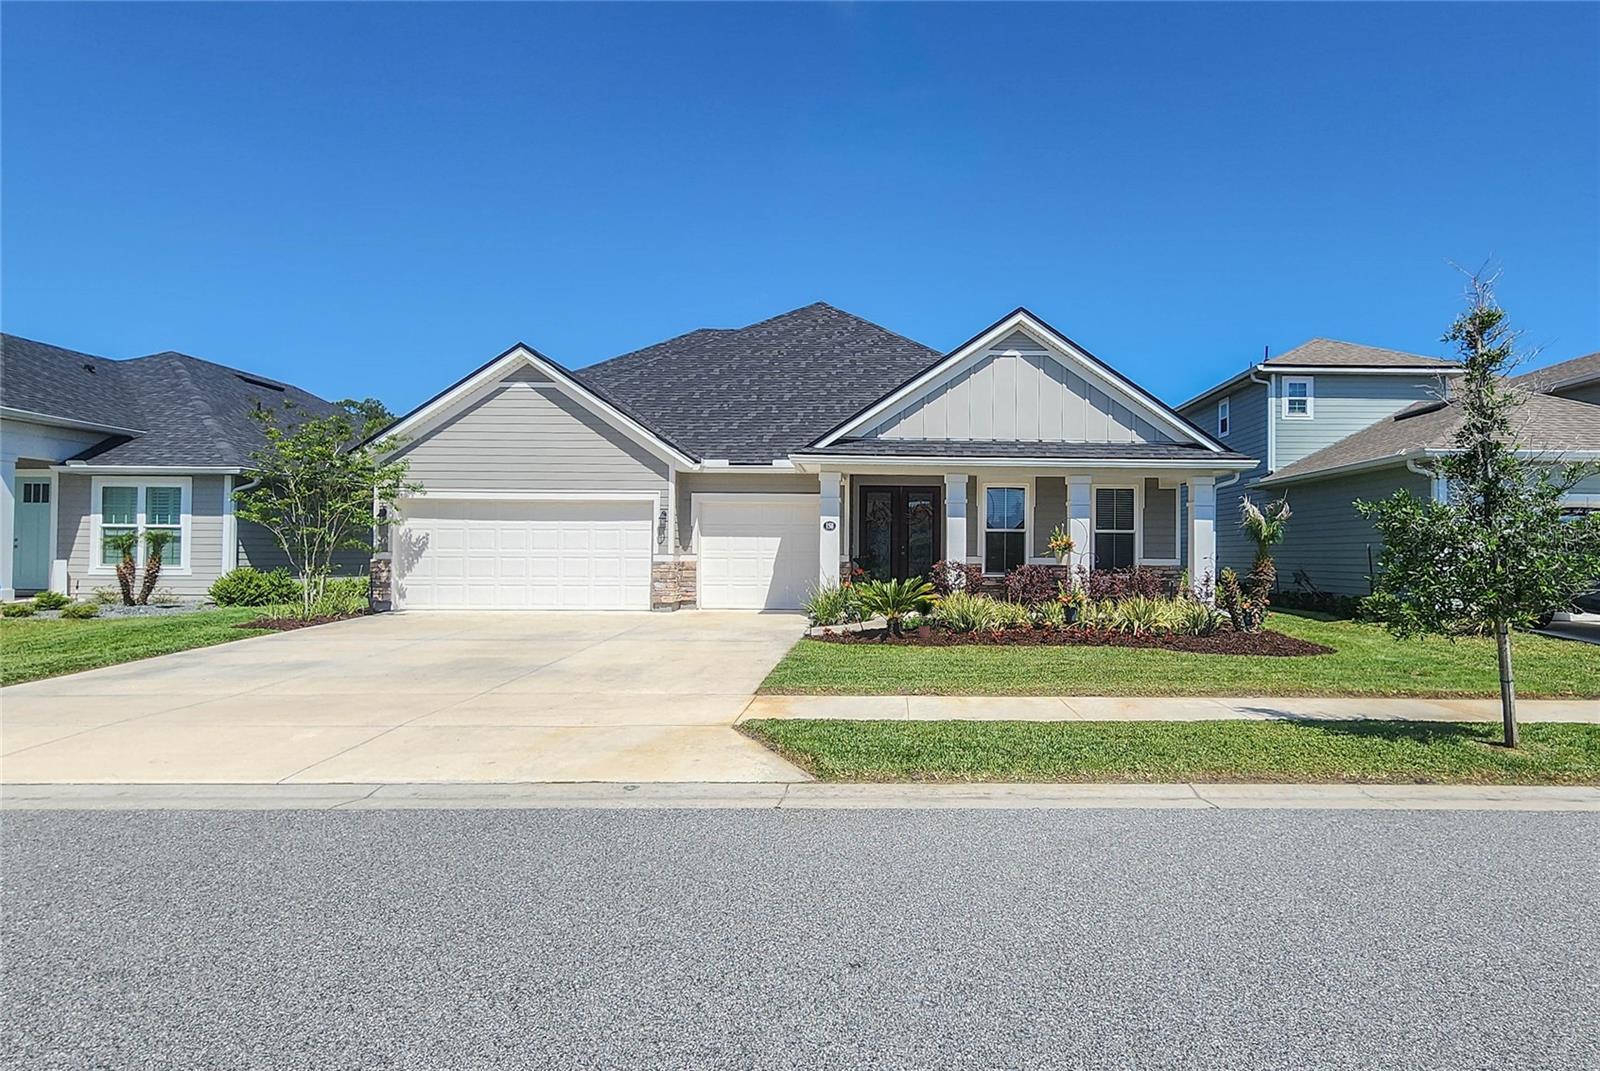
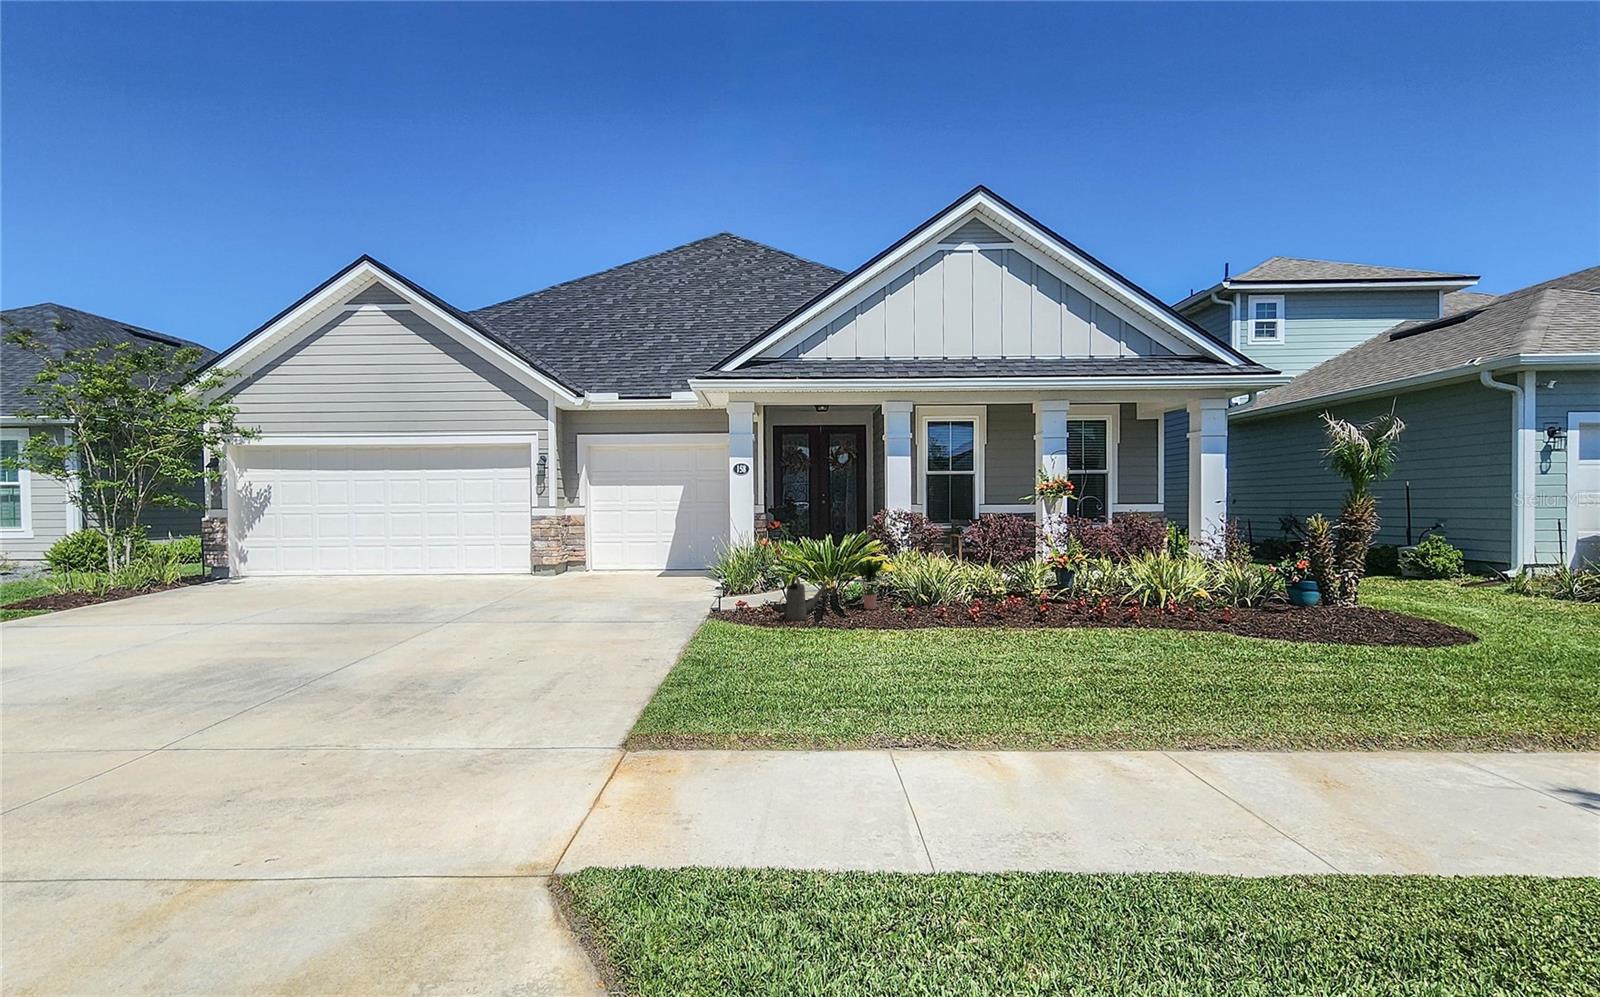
watering can: none [854,608,892,641] -> present [779,576,829,621]

